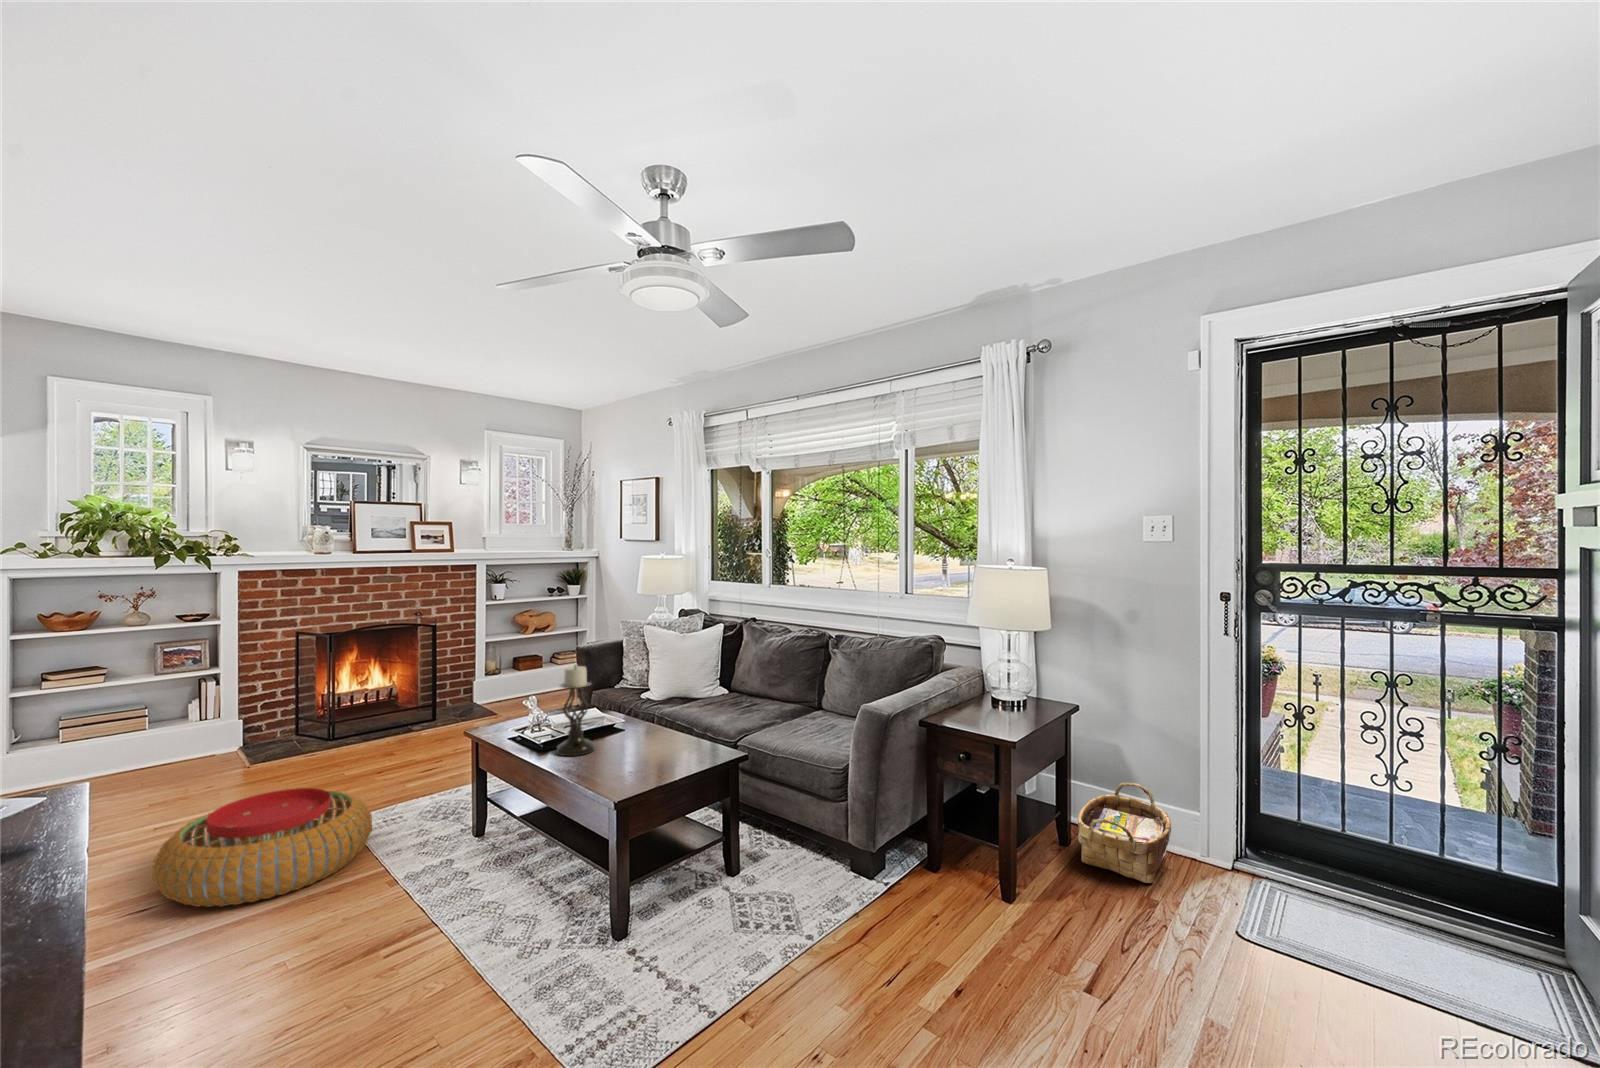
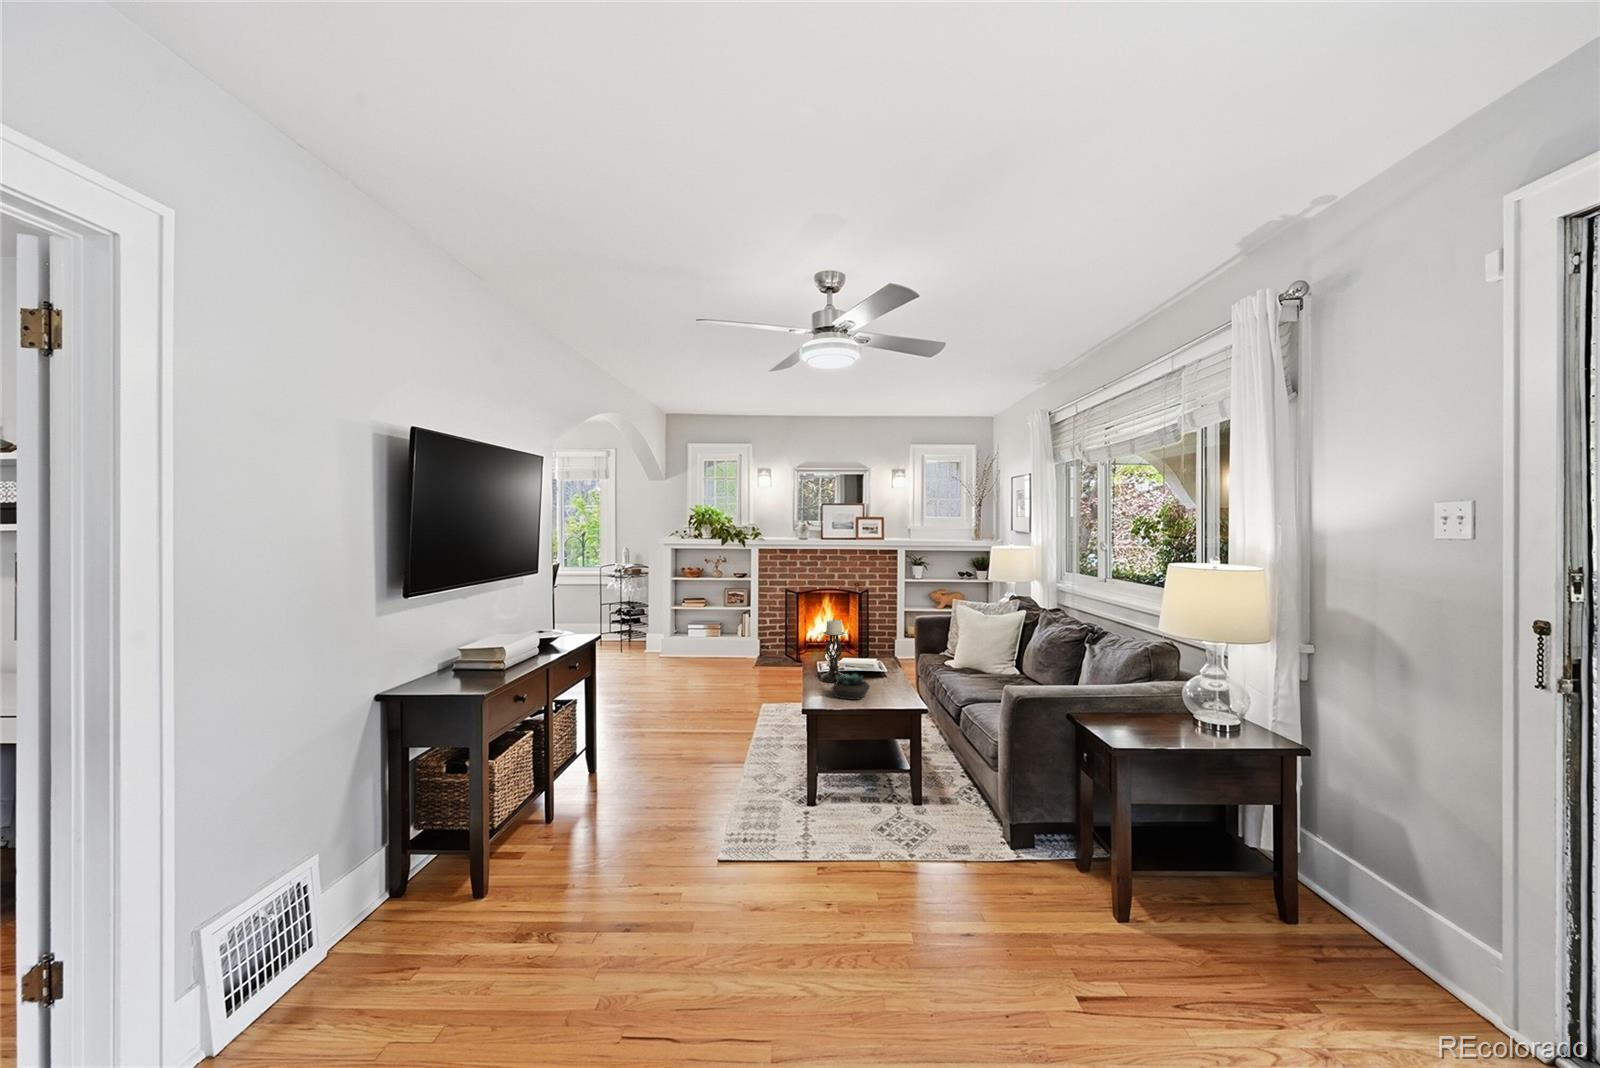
succulent plant: none [612,734,664,773] -> present [832,674,870,700]
woven basket: present [1078,783,1171,883] -> none [1270,864,1439,985]
pouf: present [153,788,372,907] -> none [660,674,759,727]

